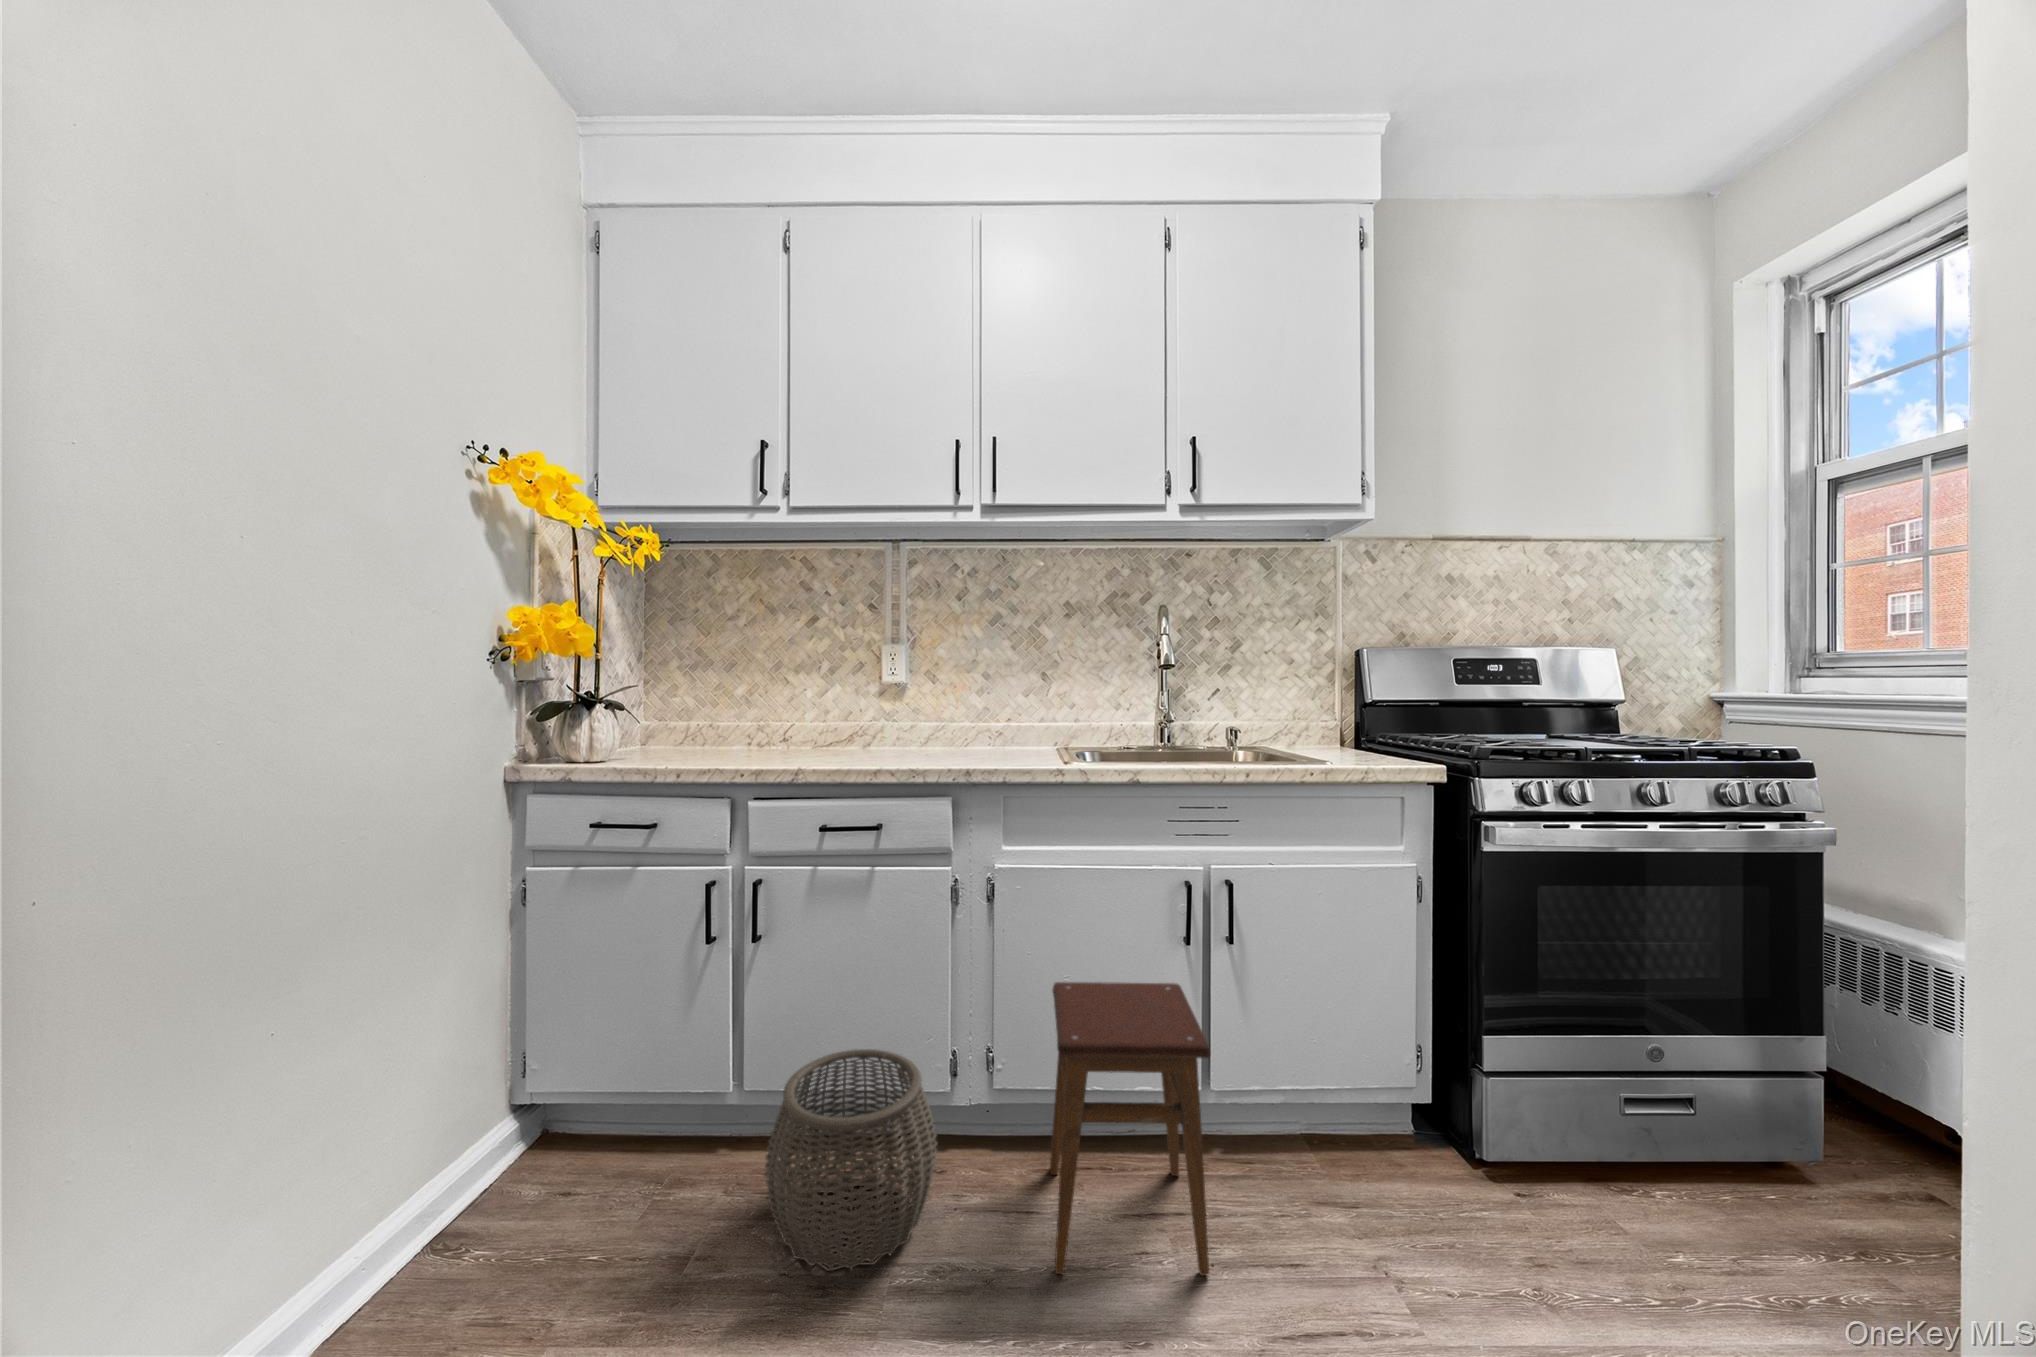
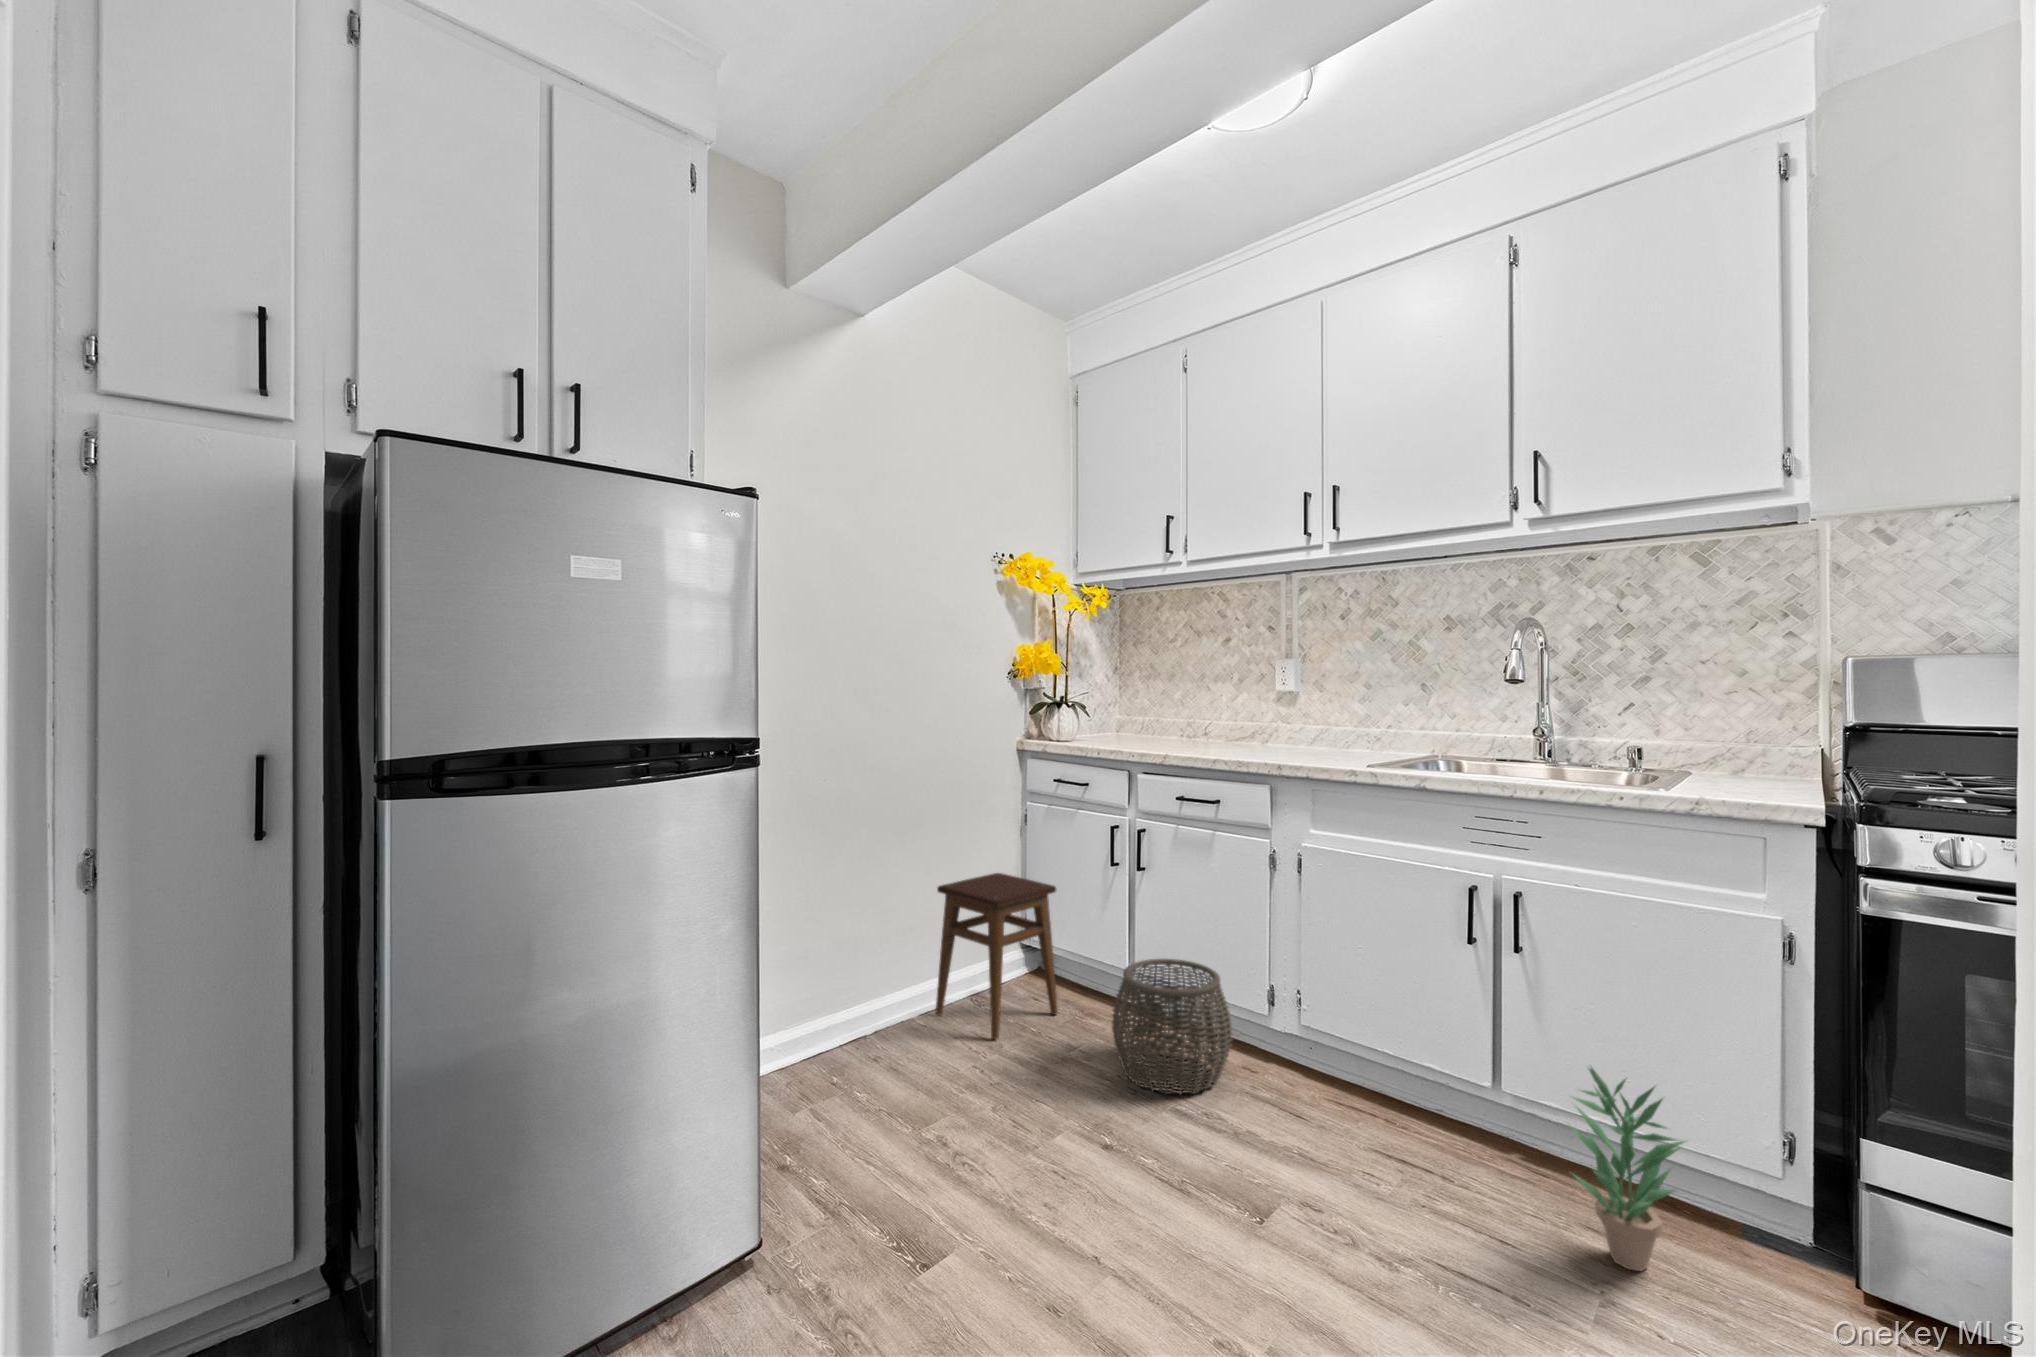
stool: present [1050,982,1210,1276] -> present [935,873,1058,1039]
potted plant: none [1333,1055,1450,1247] -> present [1569,1068,1684,1271]

